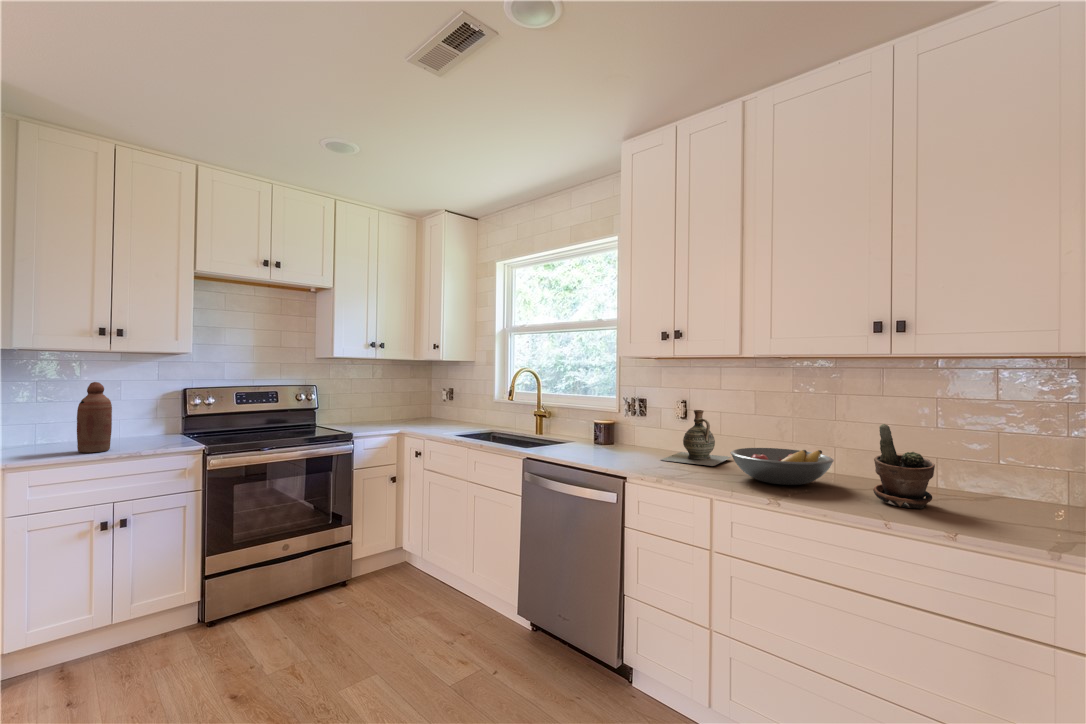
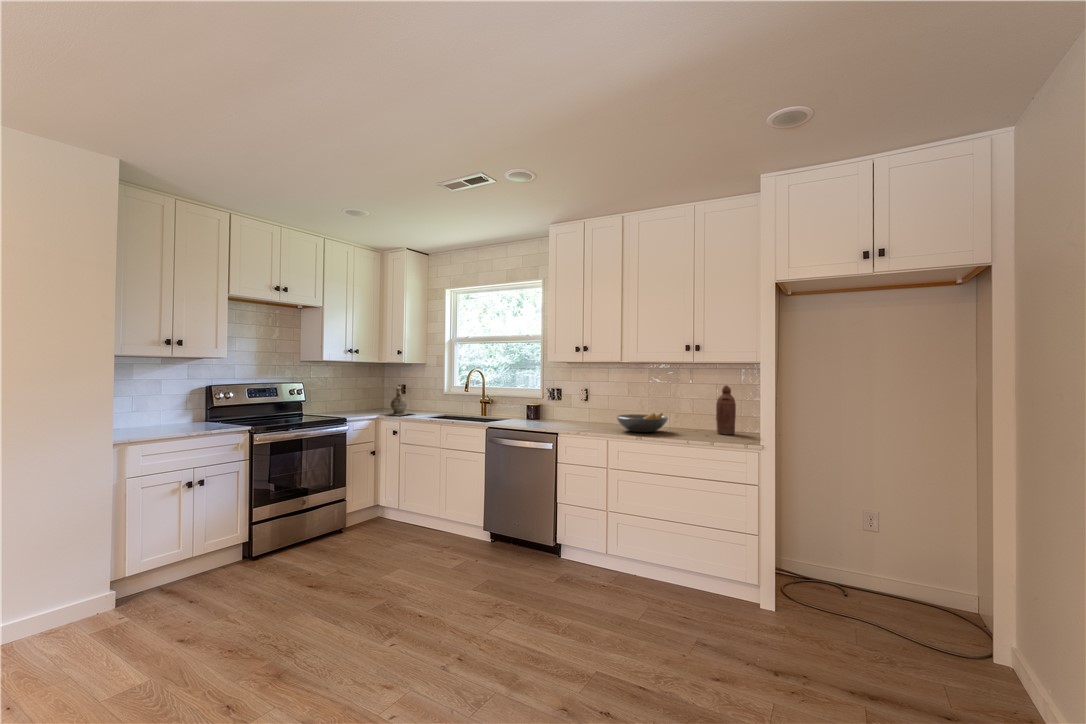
bottle: present [77,382,112,453] -> present [716,385,736,435]
ceramic jug: present [661,410,731,466] -> present [383,388,412,415]
potted plant: present [873,424,935,508] -> none [685,397,711,438]

